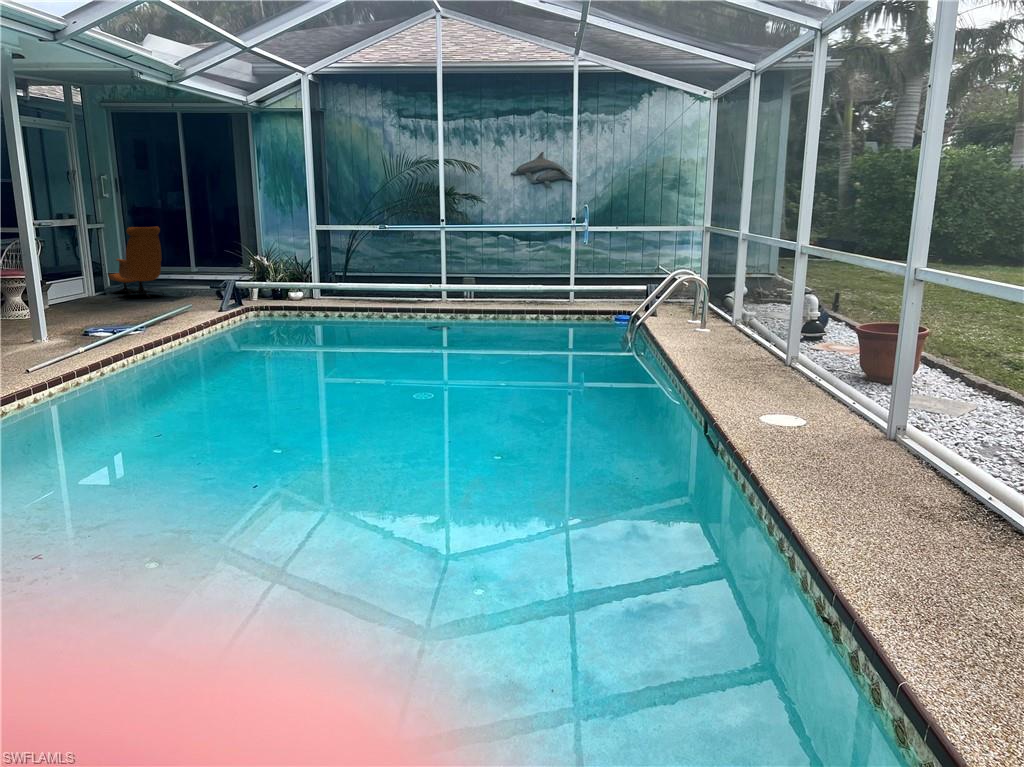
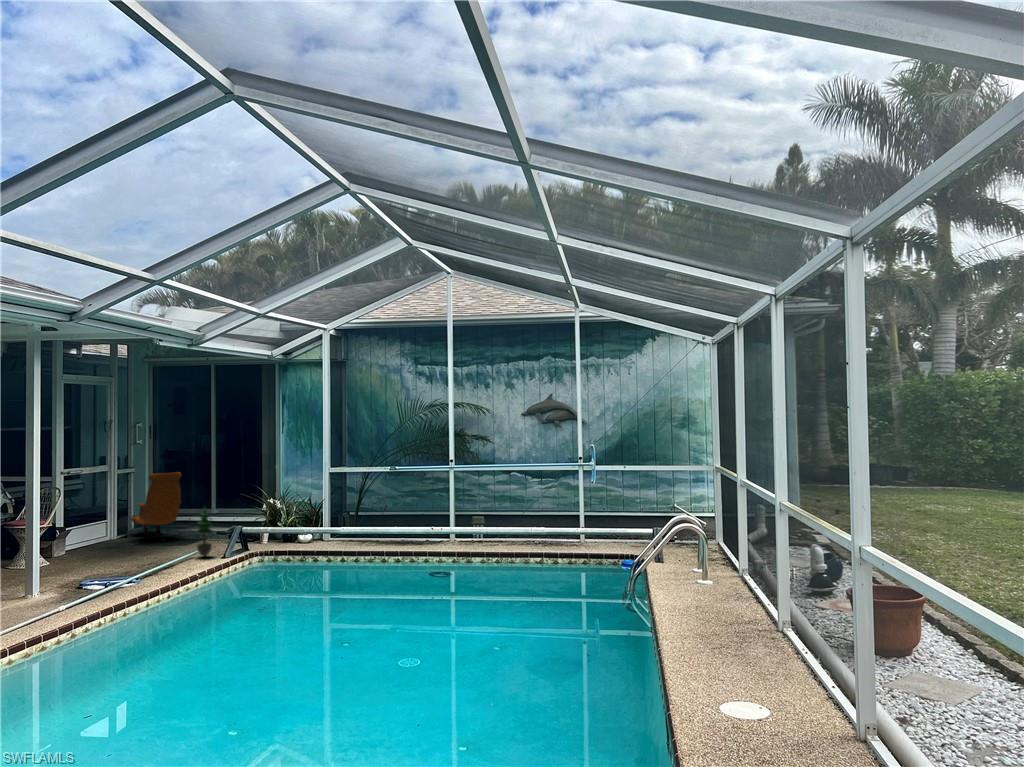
potted tree: none [188,258,208,311] -> present [197,508,213,556]

